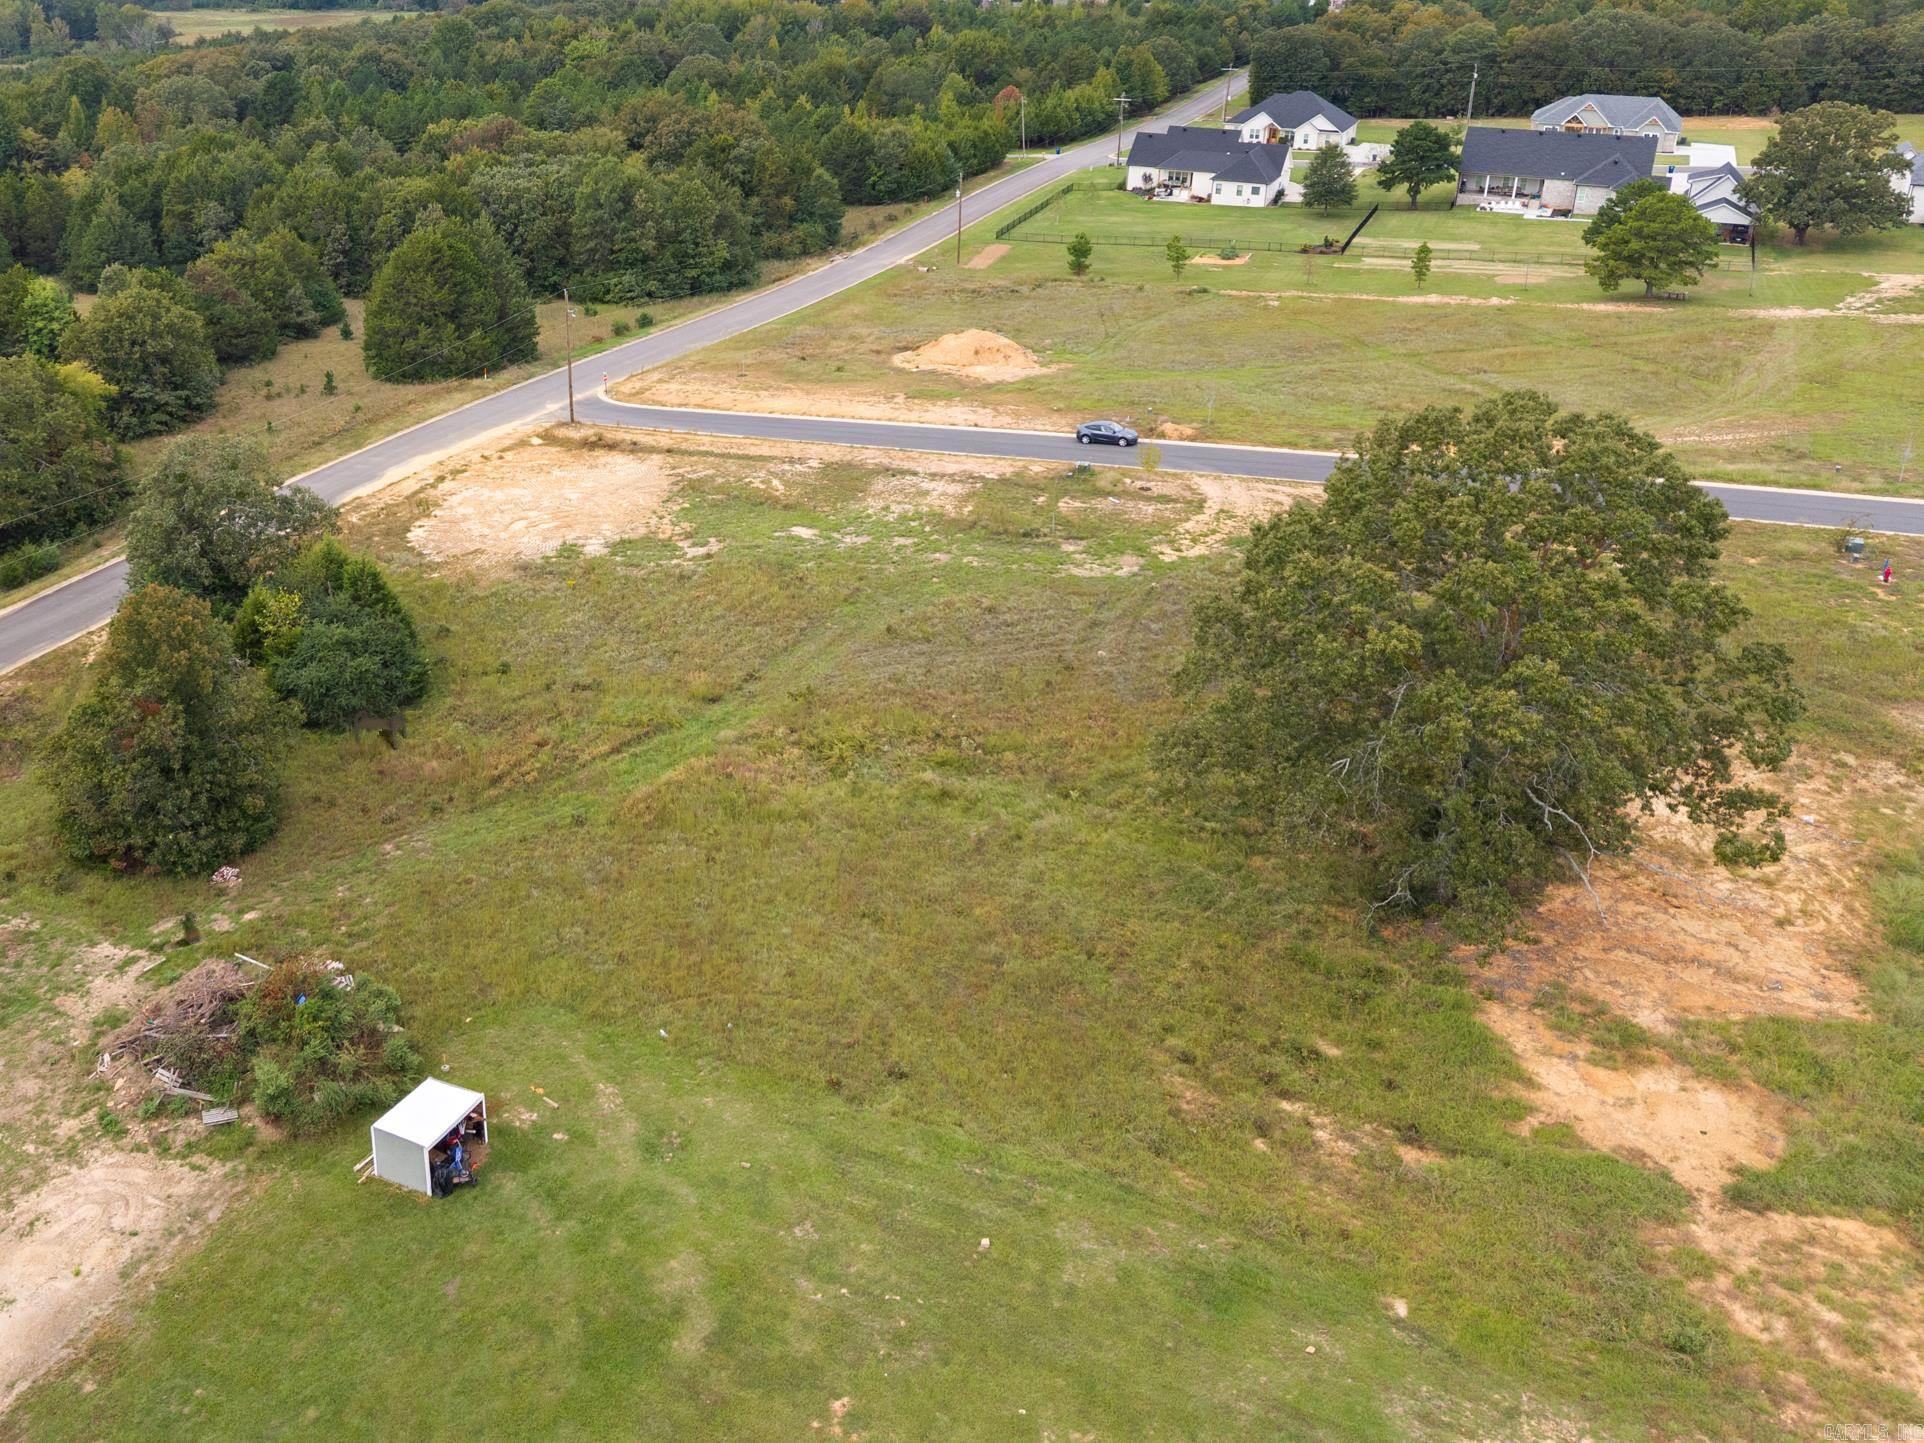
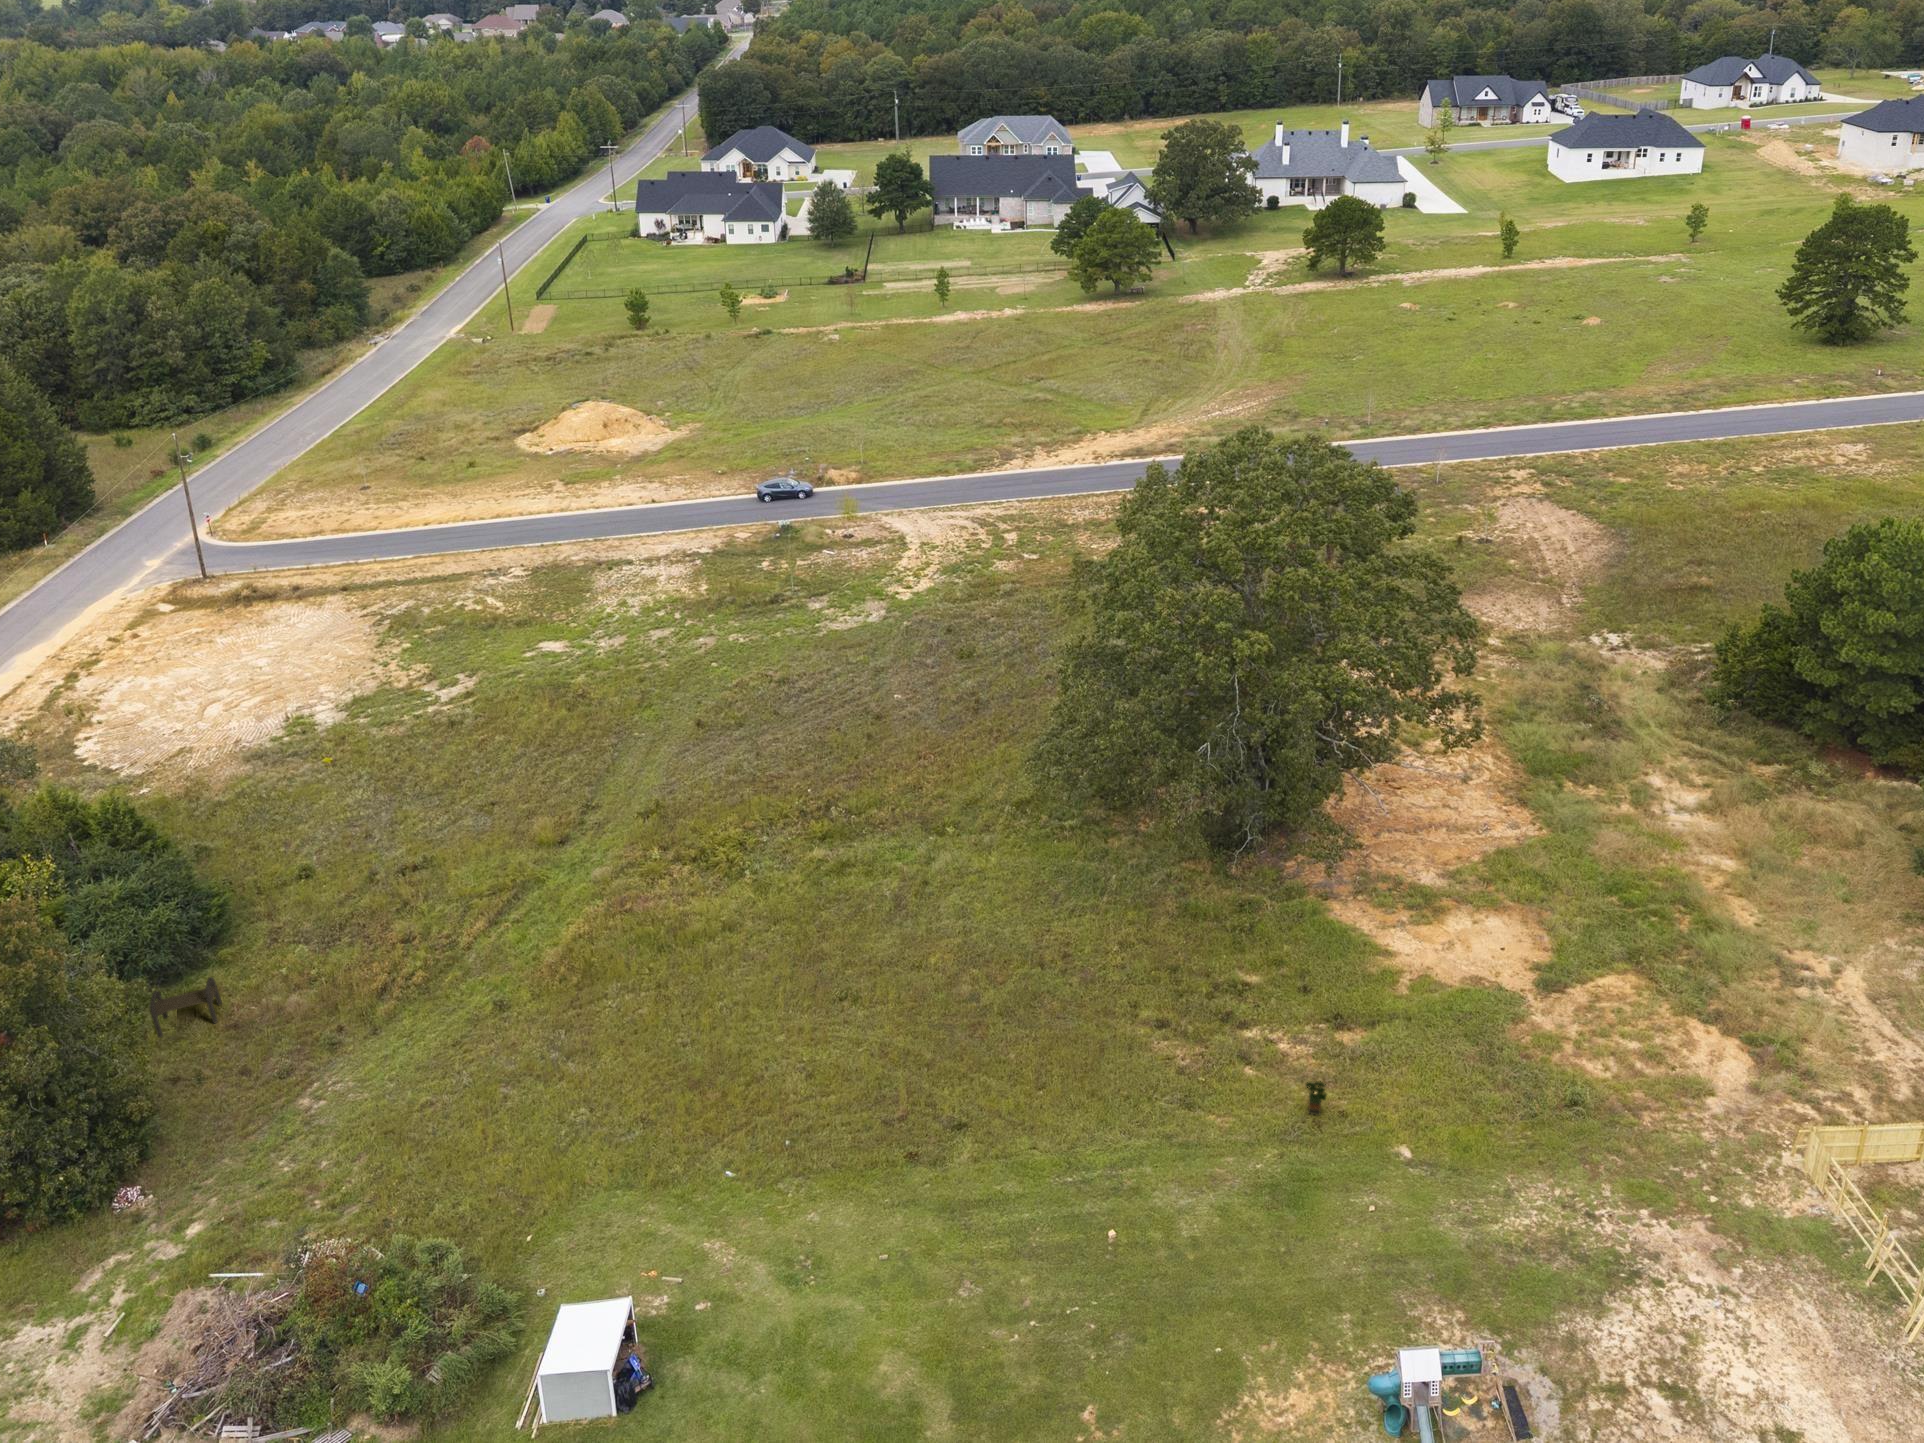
potted tree: present [179,912,201,944] -> present [1305,1081,1327,1115]

